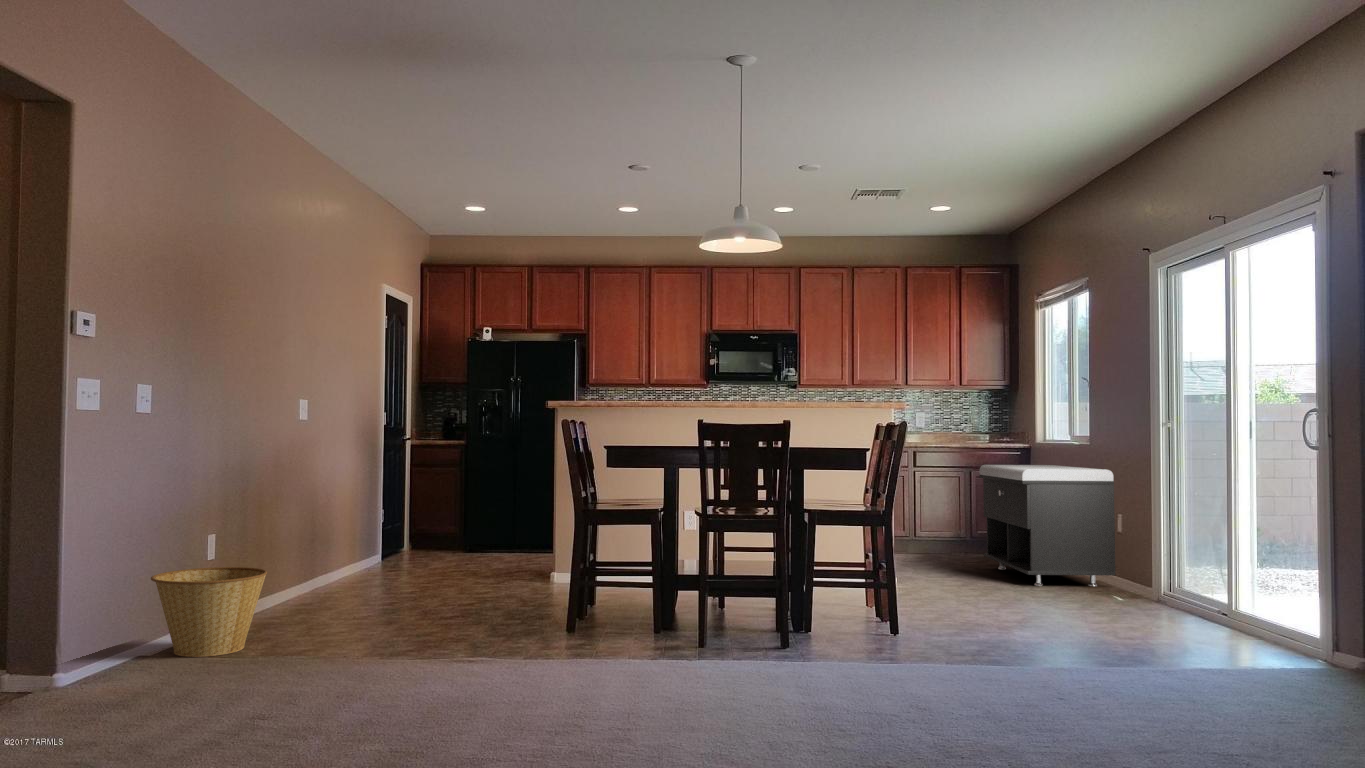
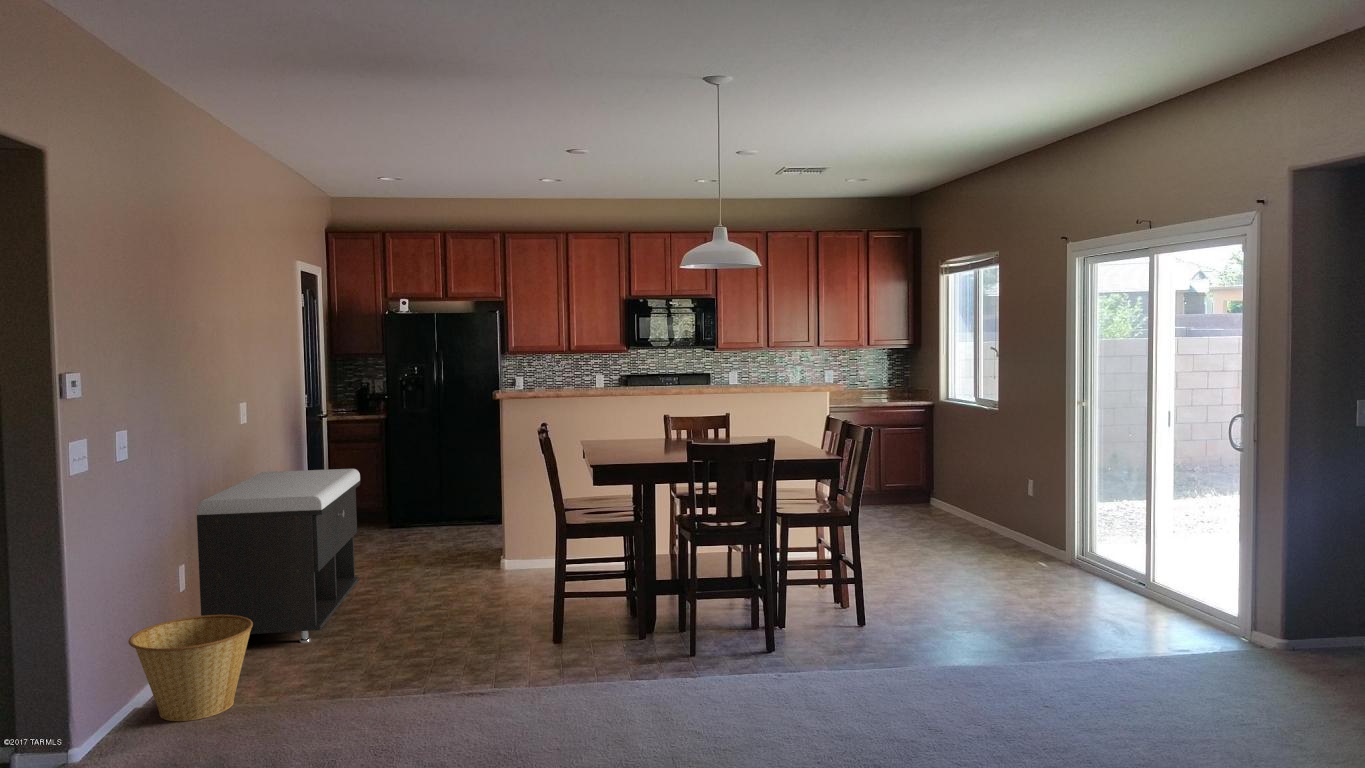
storage bench: present [979,465,1115,586] -> present [197,469,360,643]

